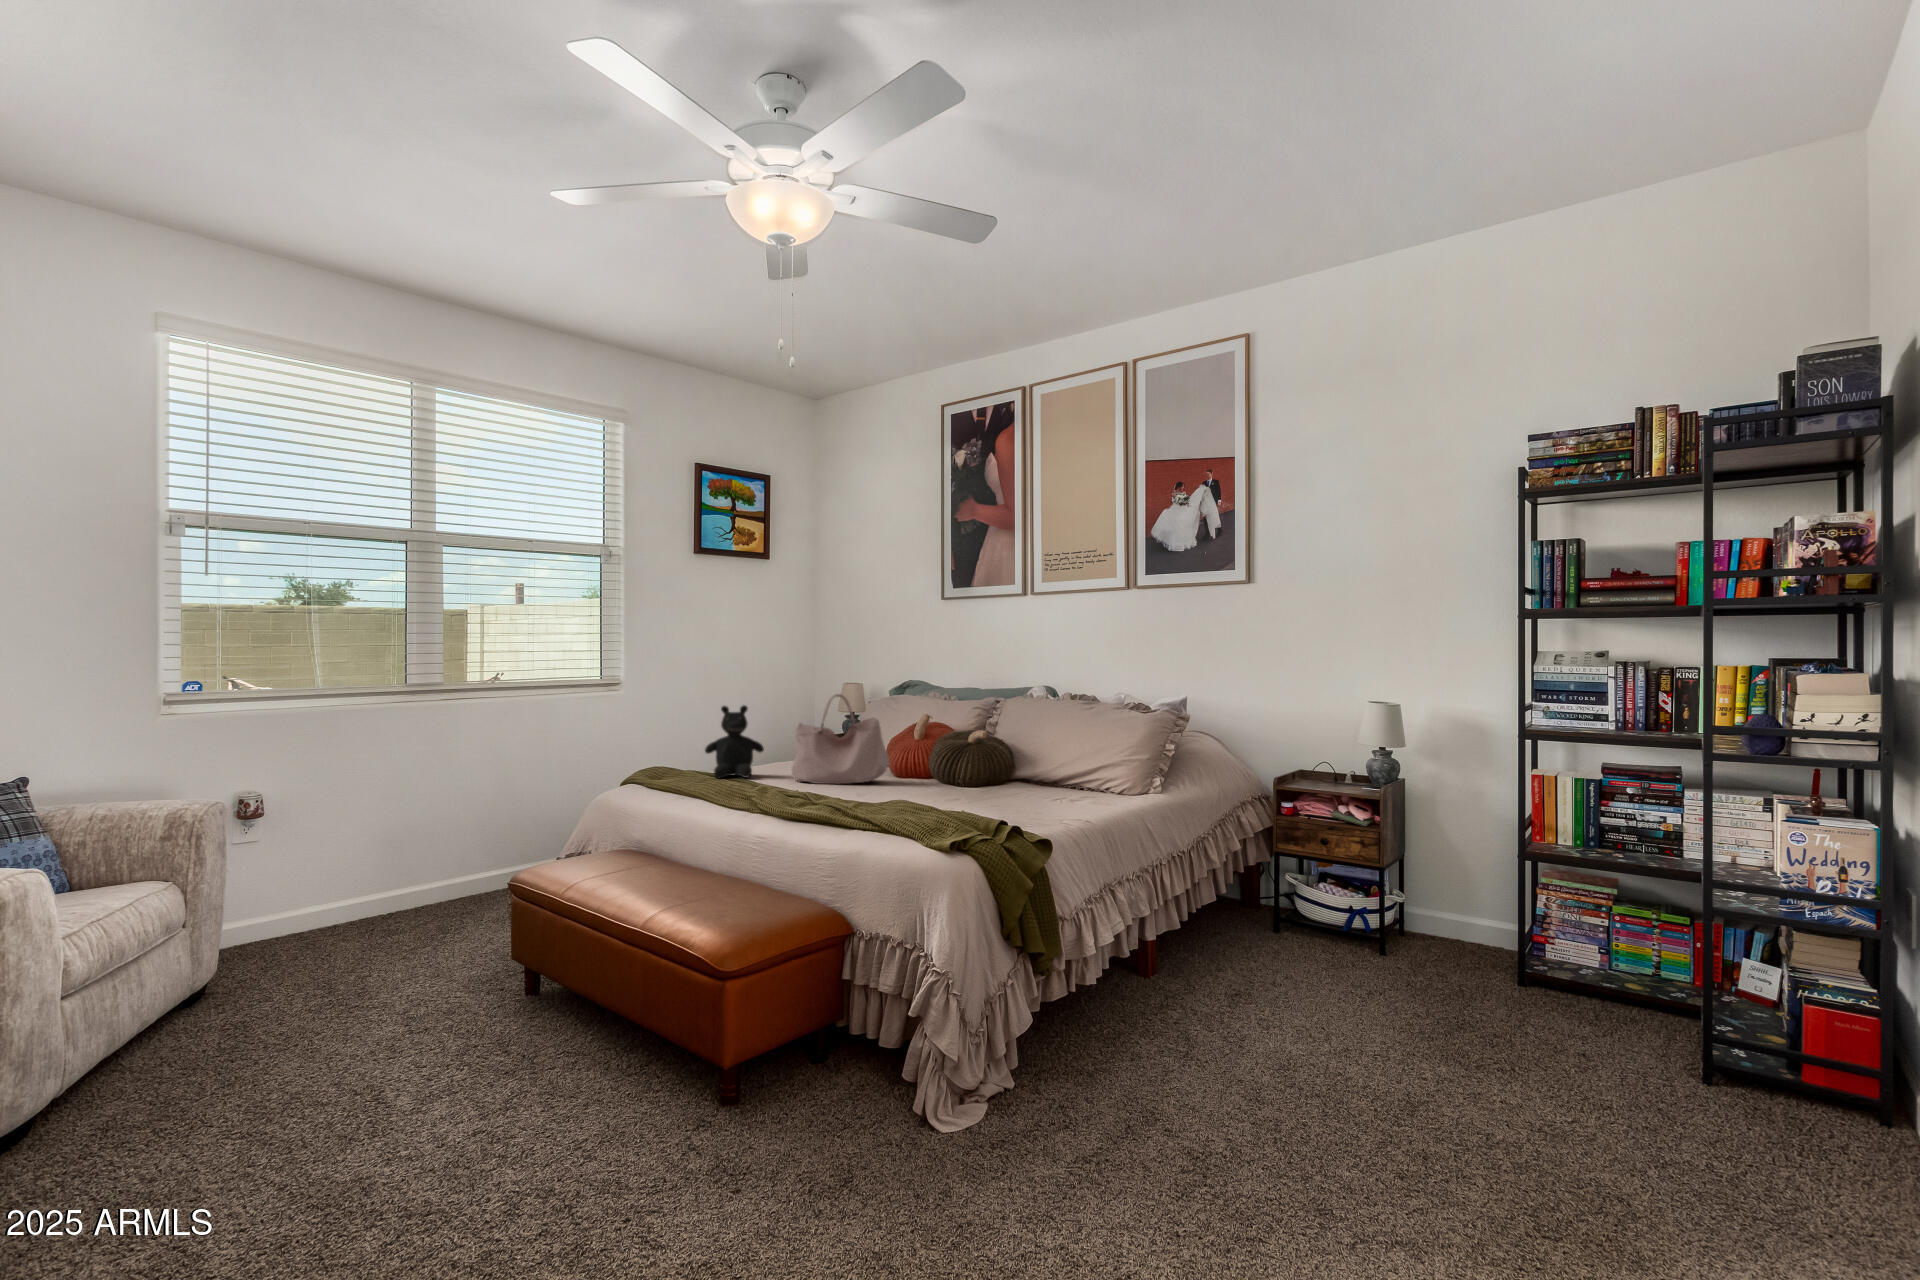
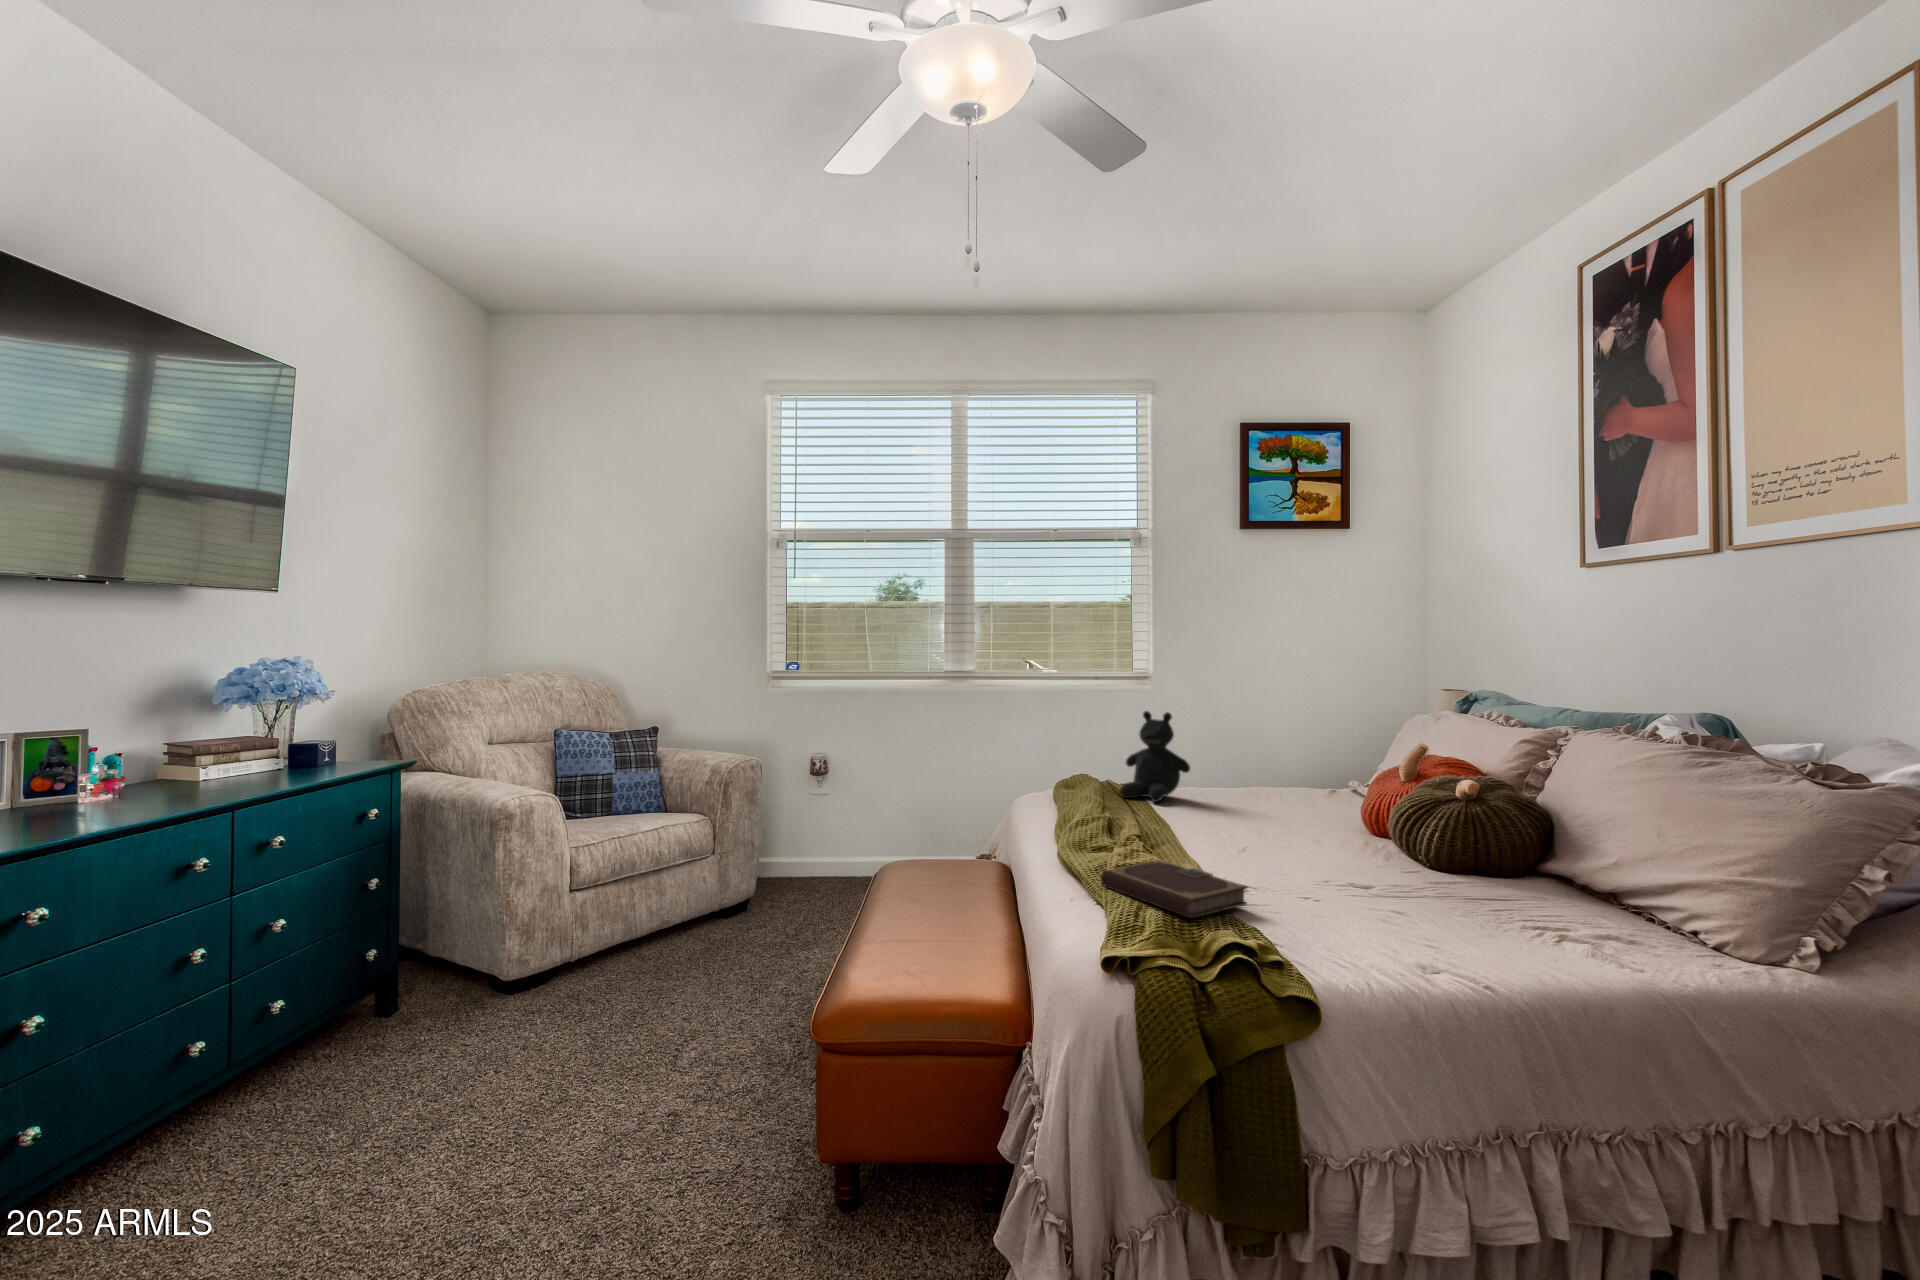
handbag: present [792,694,889,784] -> none [1203,706,1332,833]
notebook: none [856,797,947,820] -> present [1101,860,1247,918]

